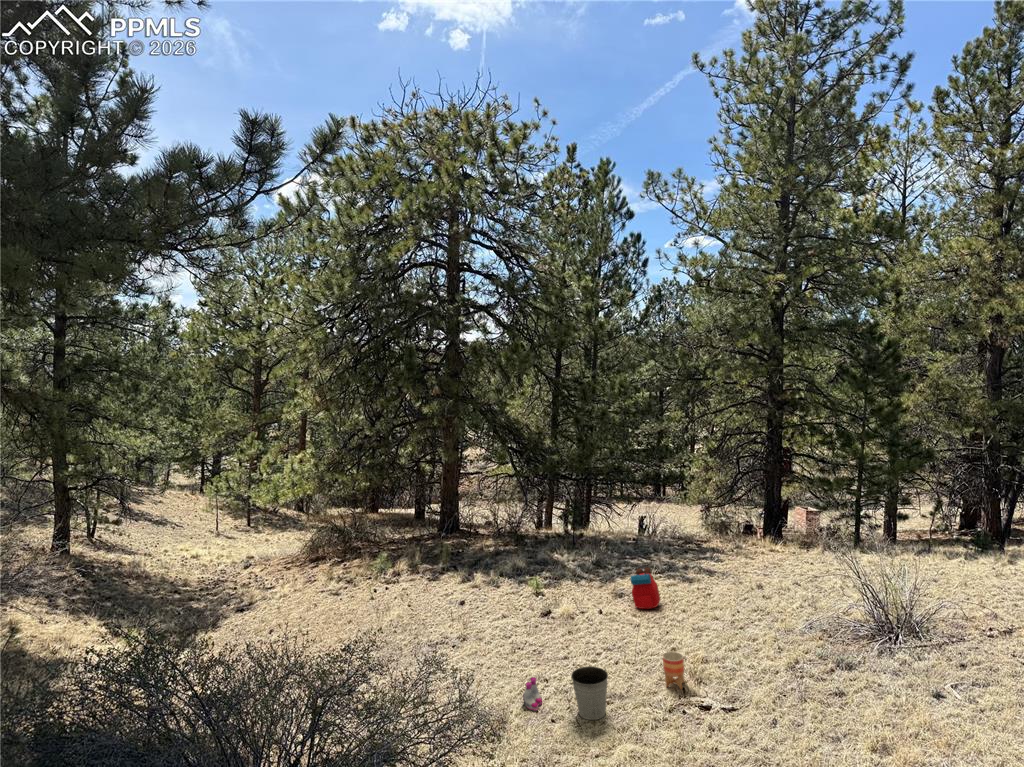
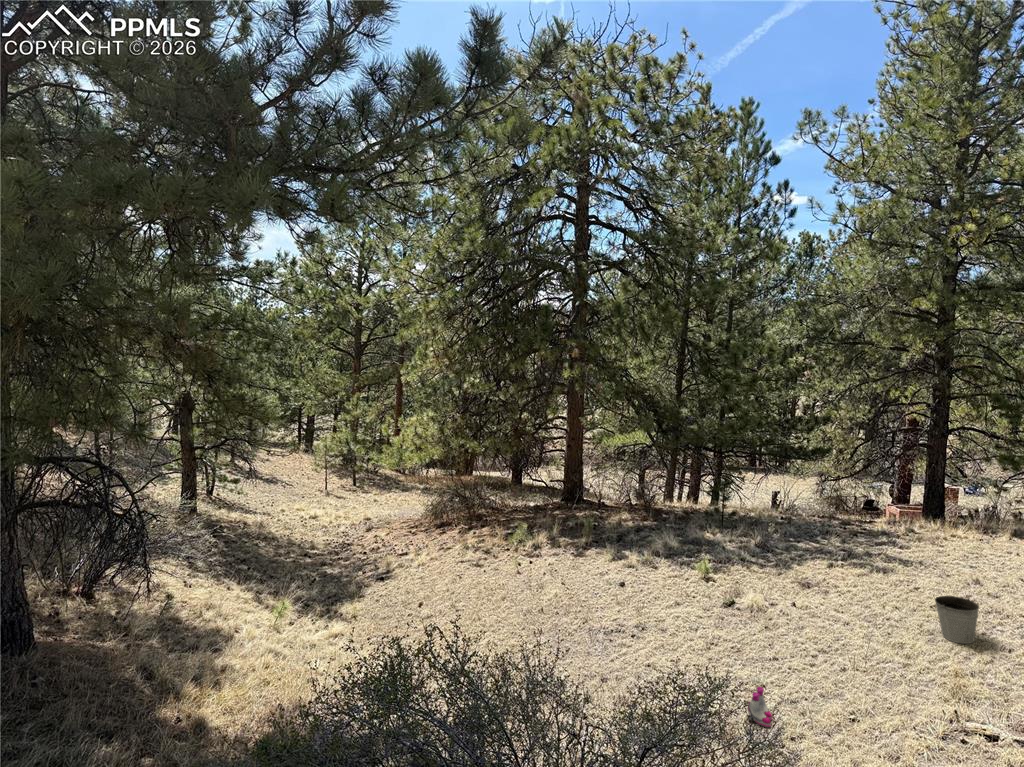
backpack: present [631,568,660,609] -> none [829,556,865,604]
planter: present [663,652,685,689] -> none [923,667,954,714]
bucket: present [571,666,608,720] -> present [934,596,979,644]

